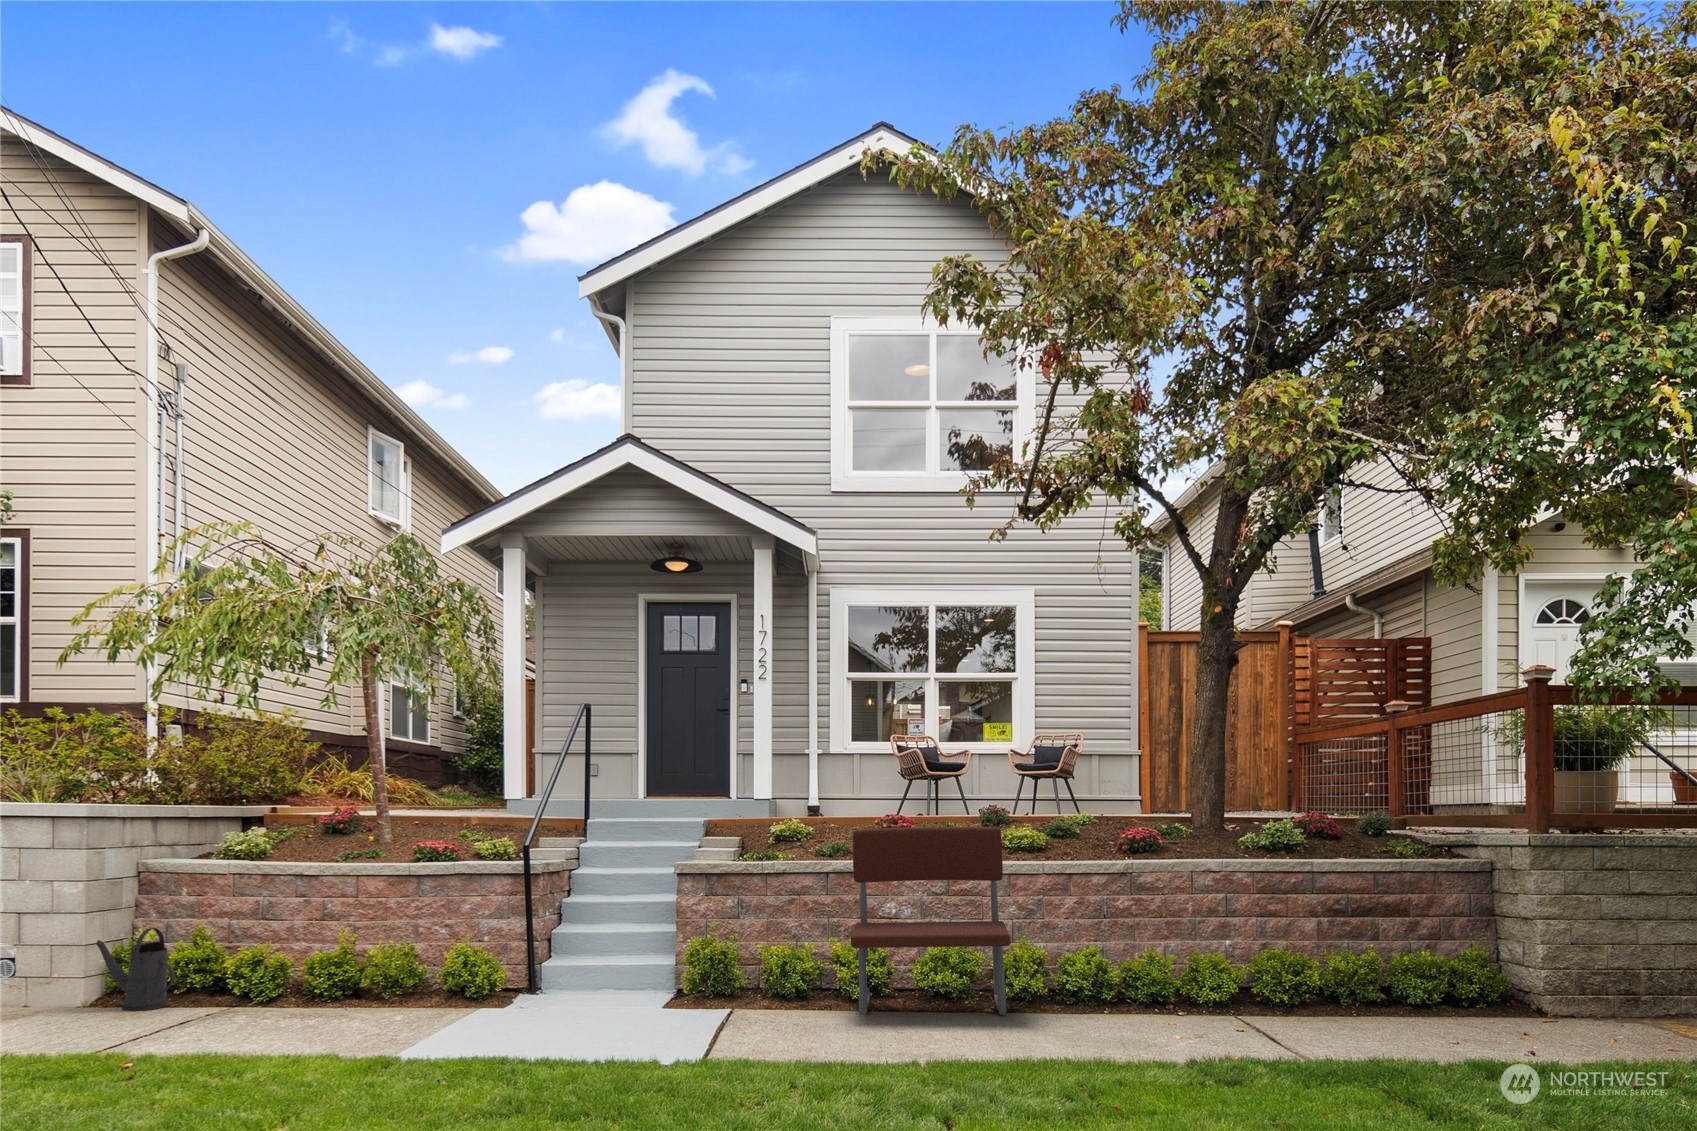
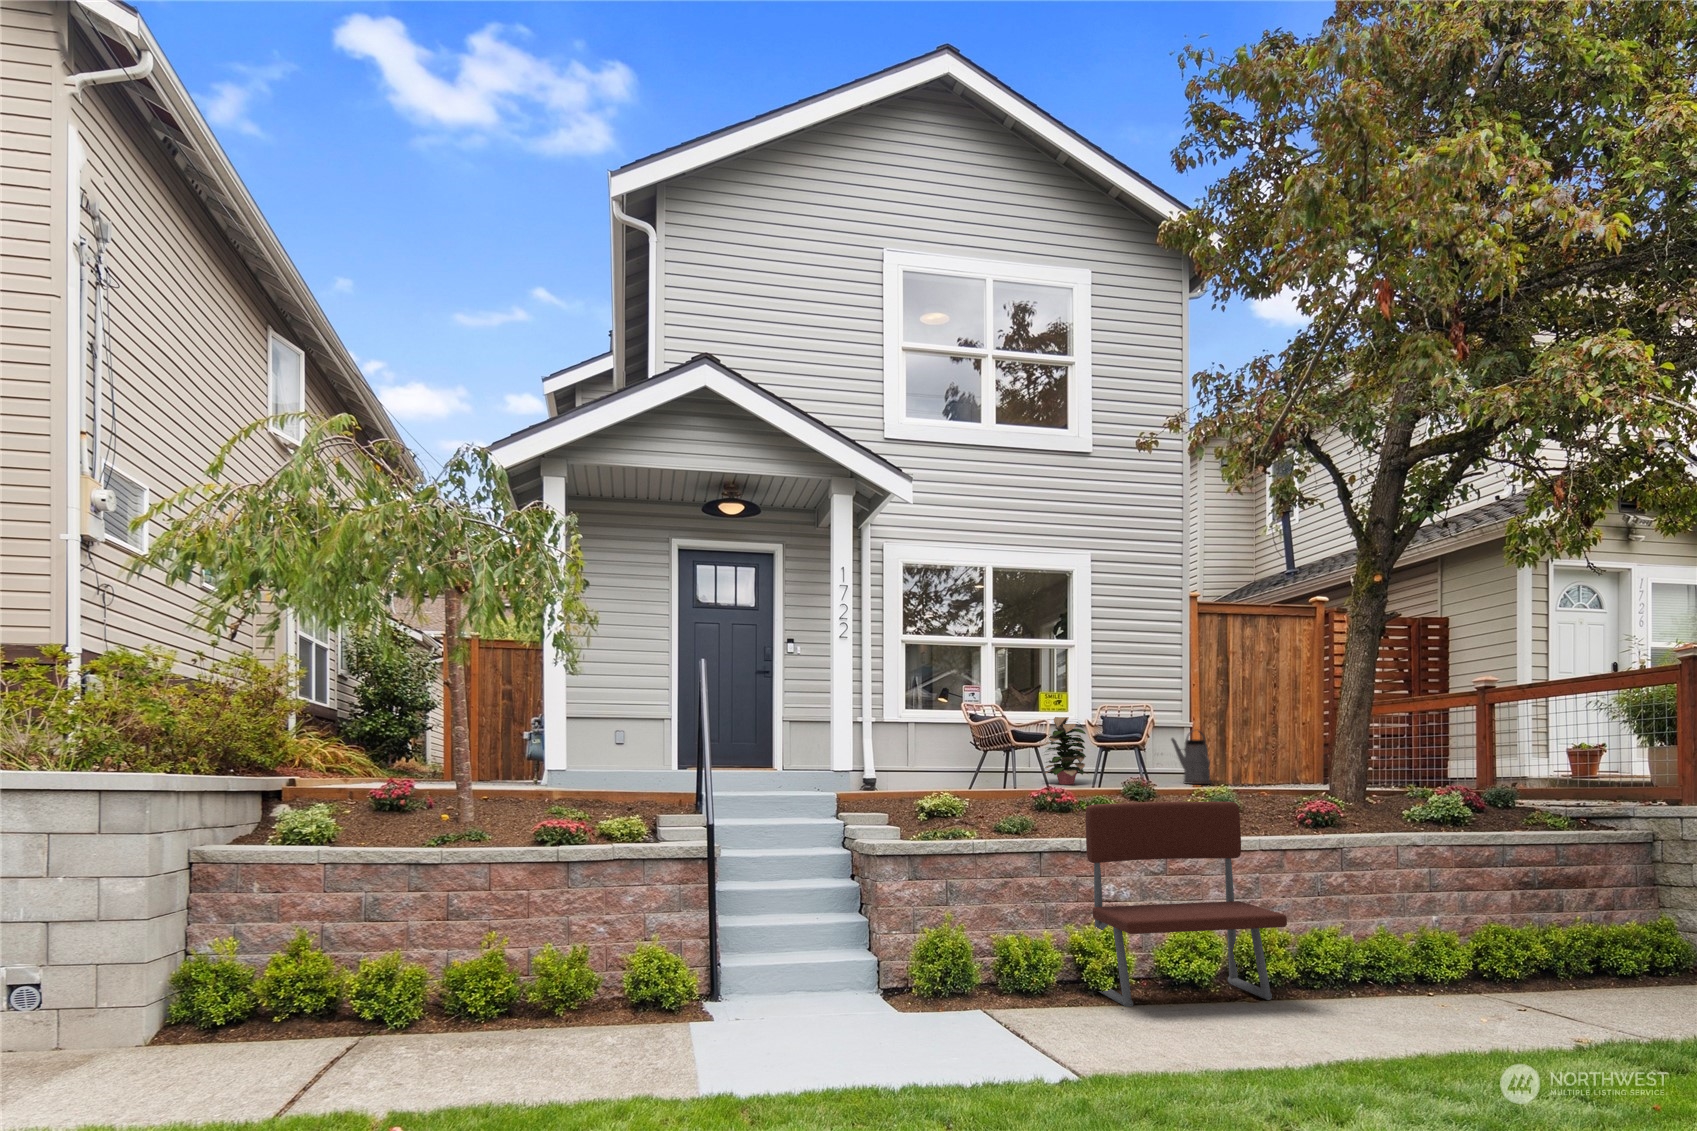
decorative plant: none [973,746,1020,810] -> present [1045,717,1088,785]
watering can: present [96,928,175,1011] -> present [1171,731,1211,784]

